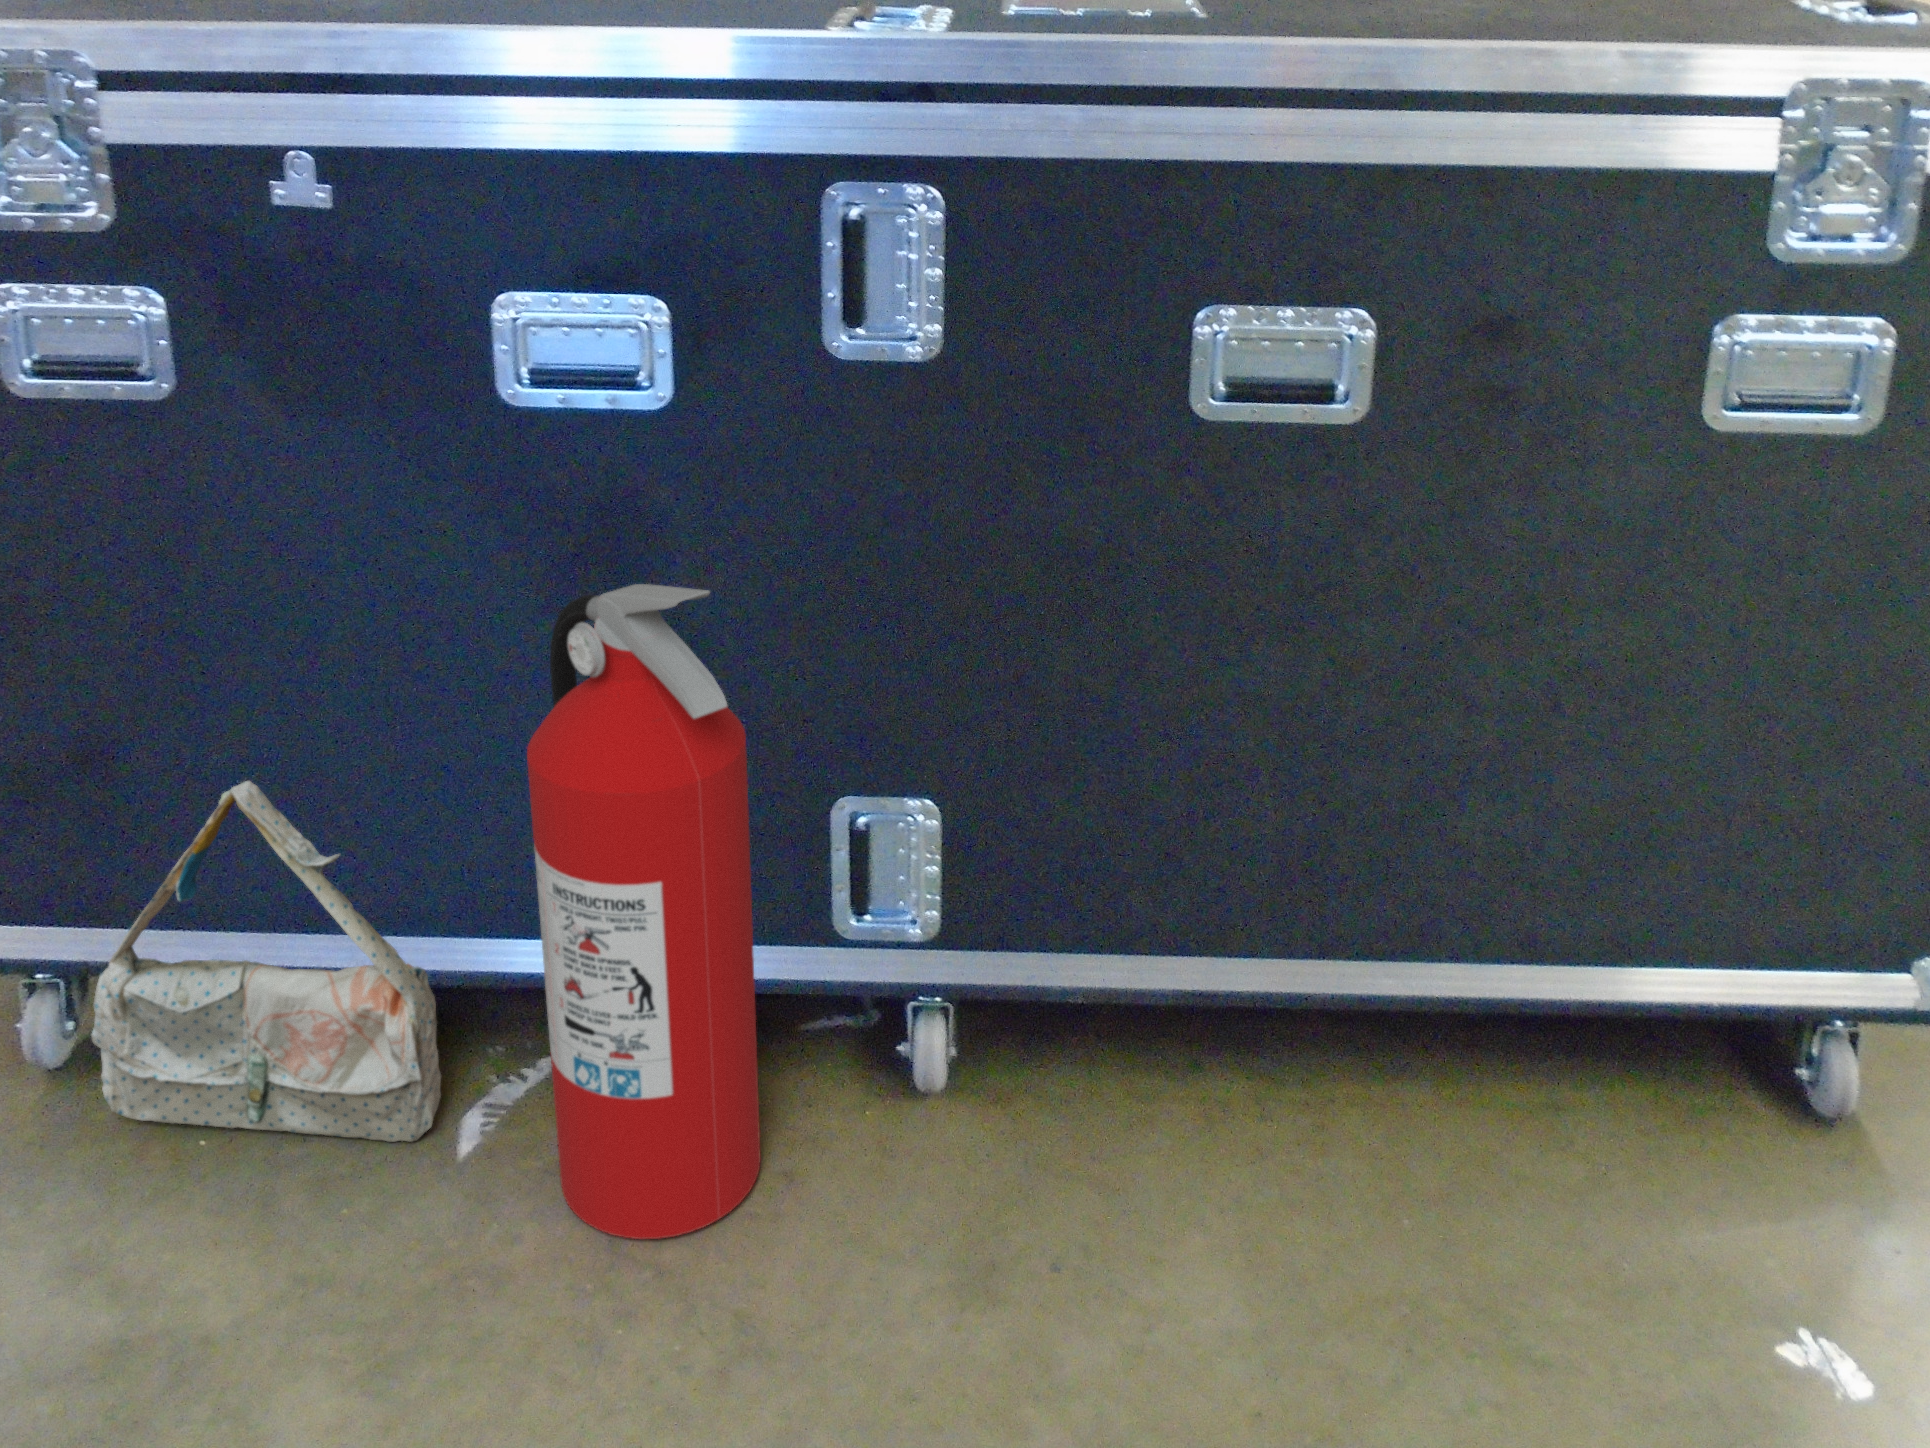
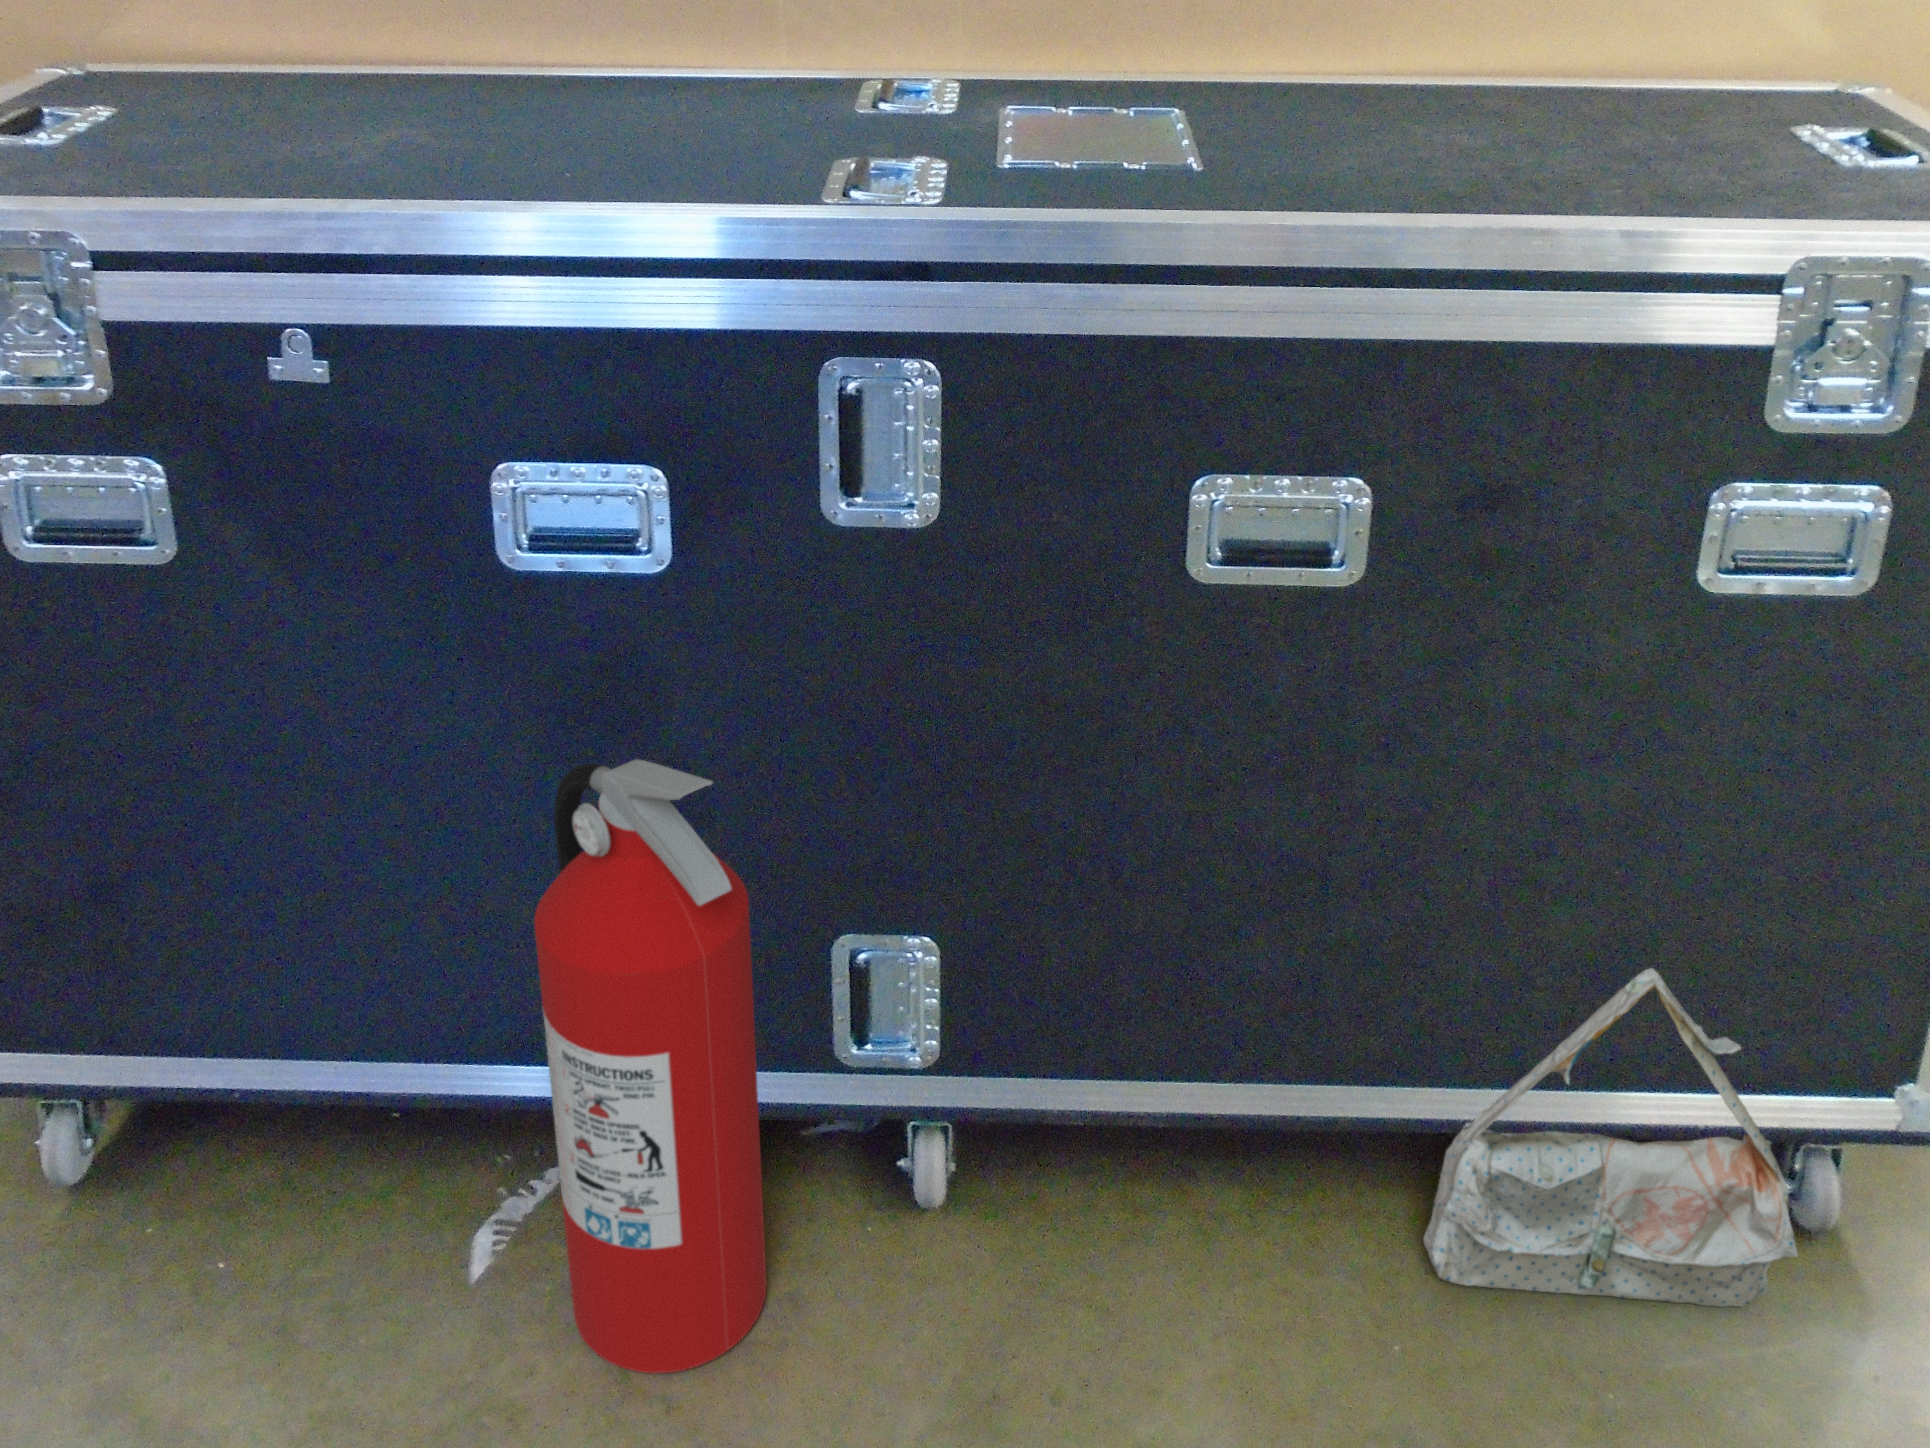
bag: present [91,780,441,1142] -> present [1423,968,1798,1307]

